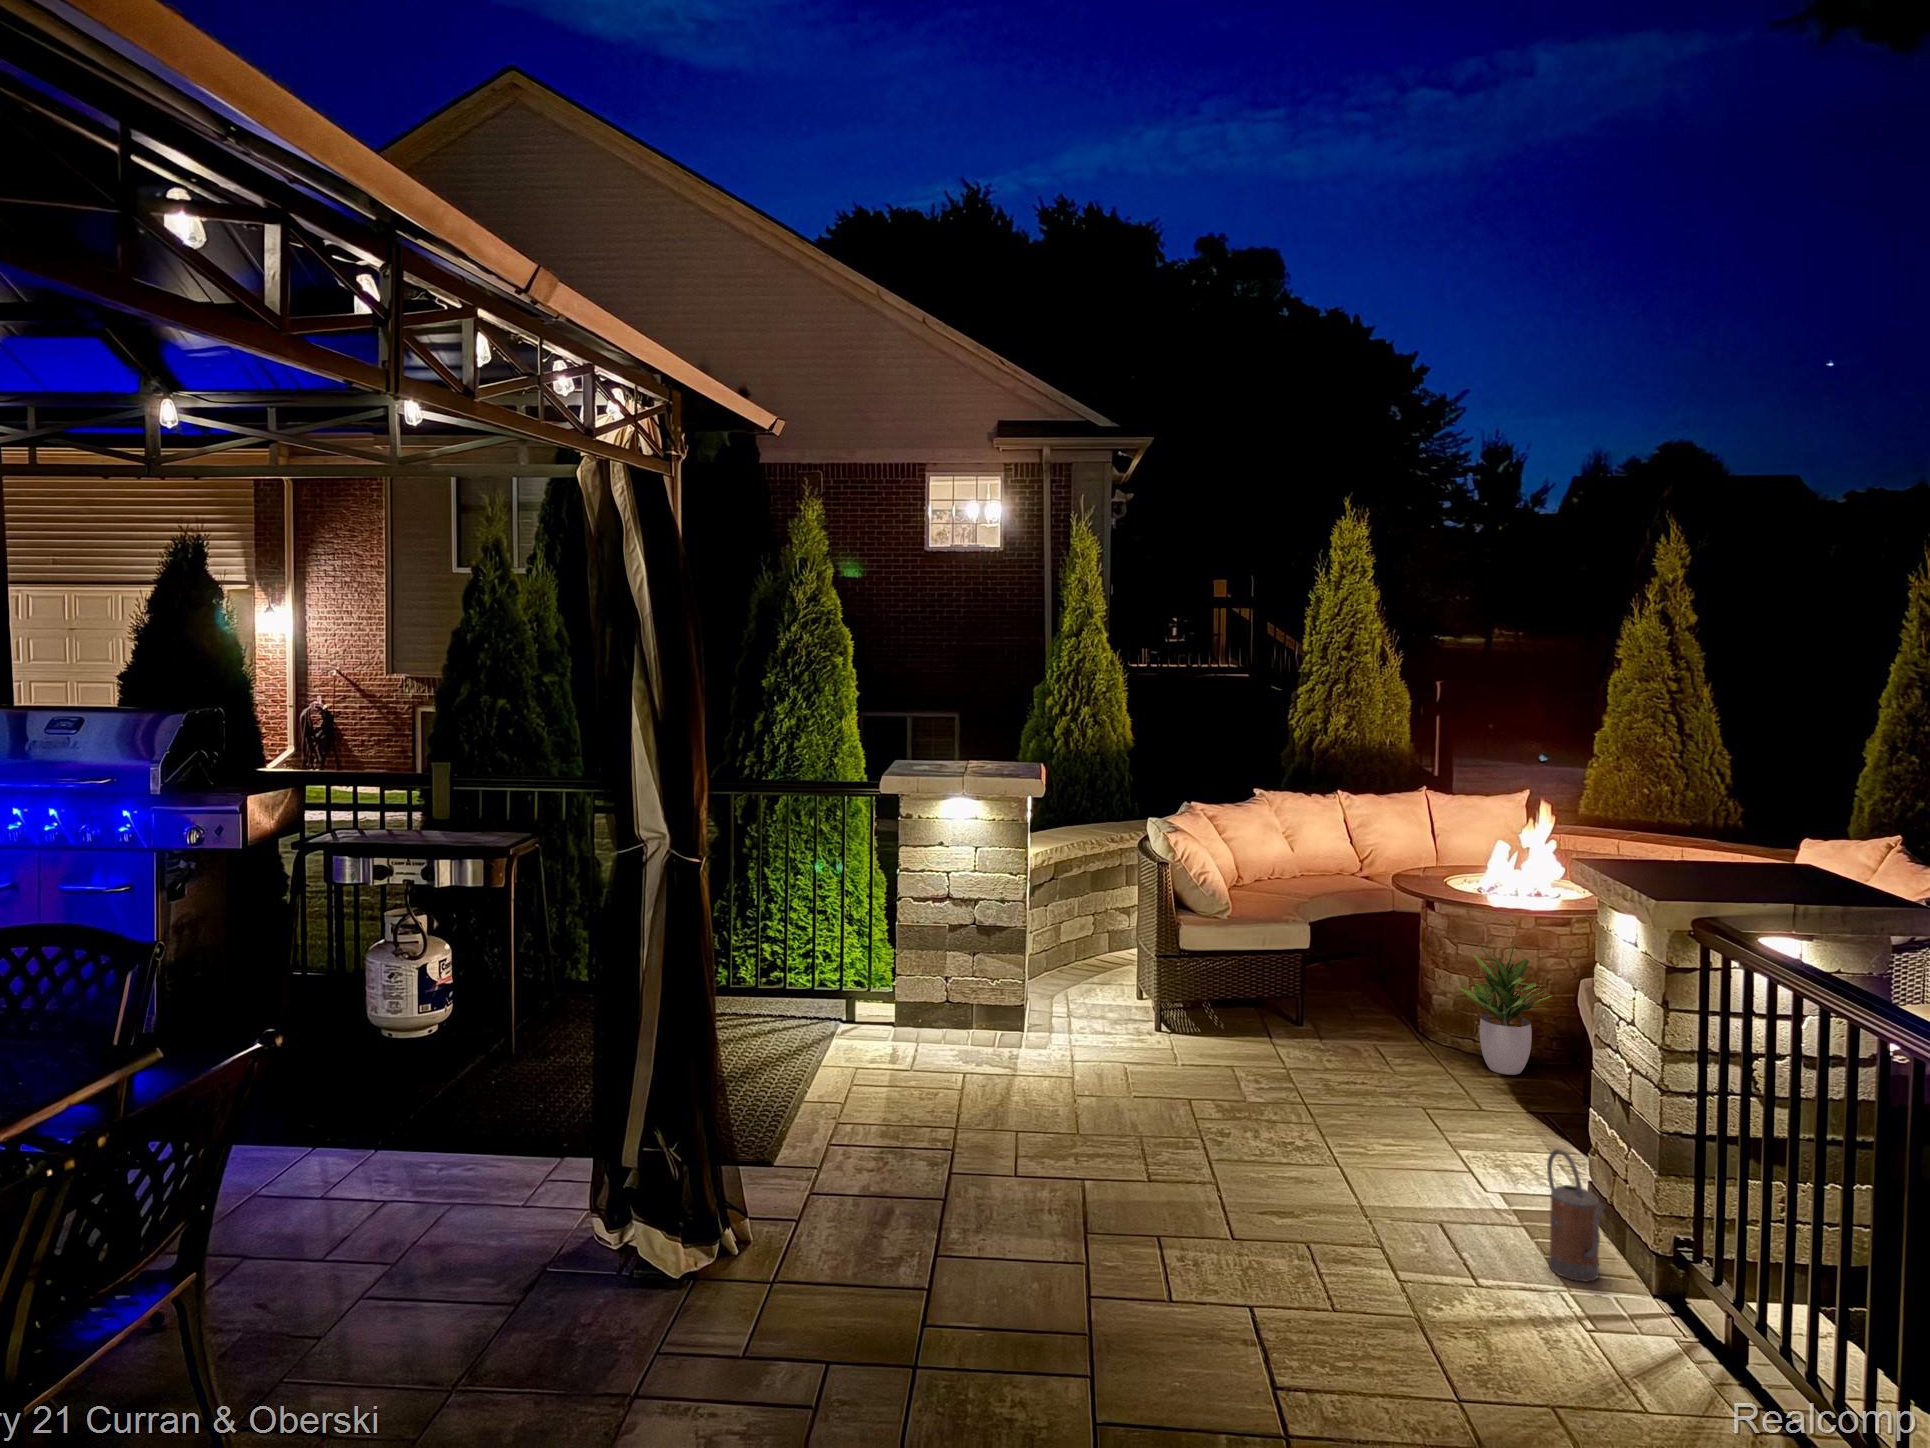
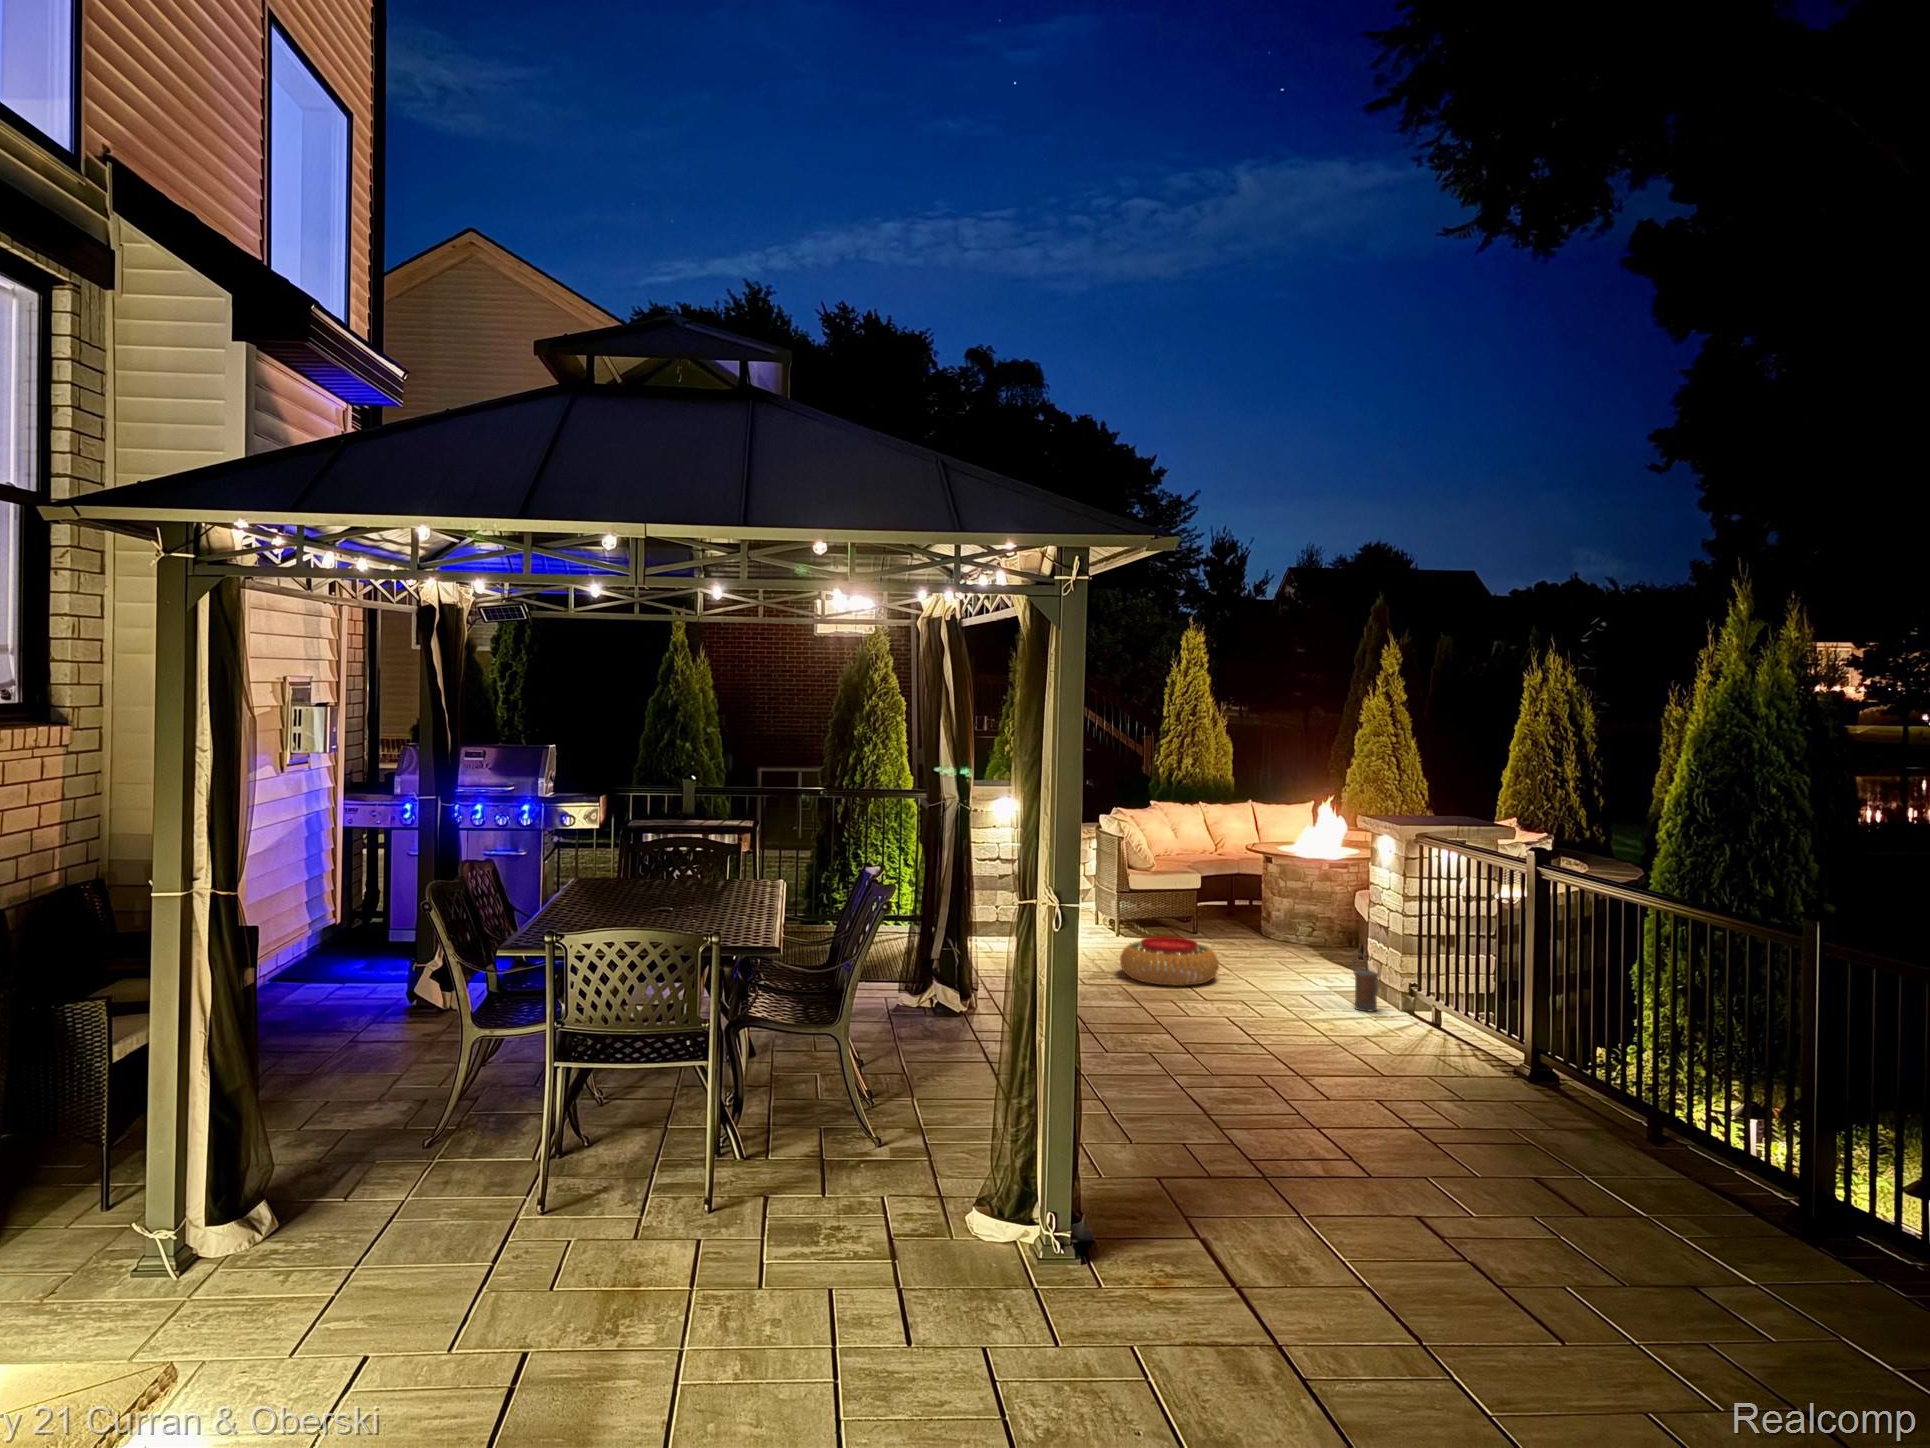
potted plant: present [1458,940,1552,1075] -> none [1289,875,1340,952]
pouf: none [1110,1055,1292,1166] -> present [1120,936,1219,986]

